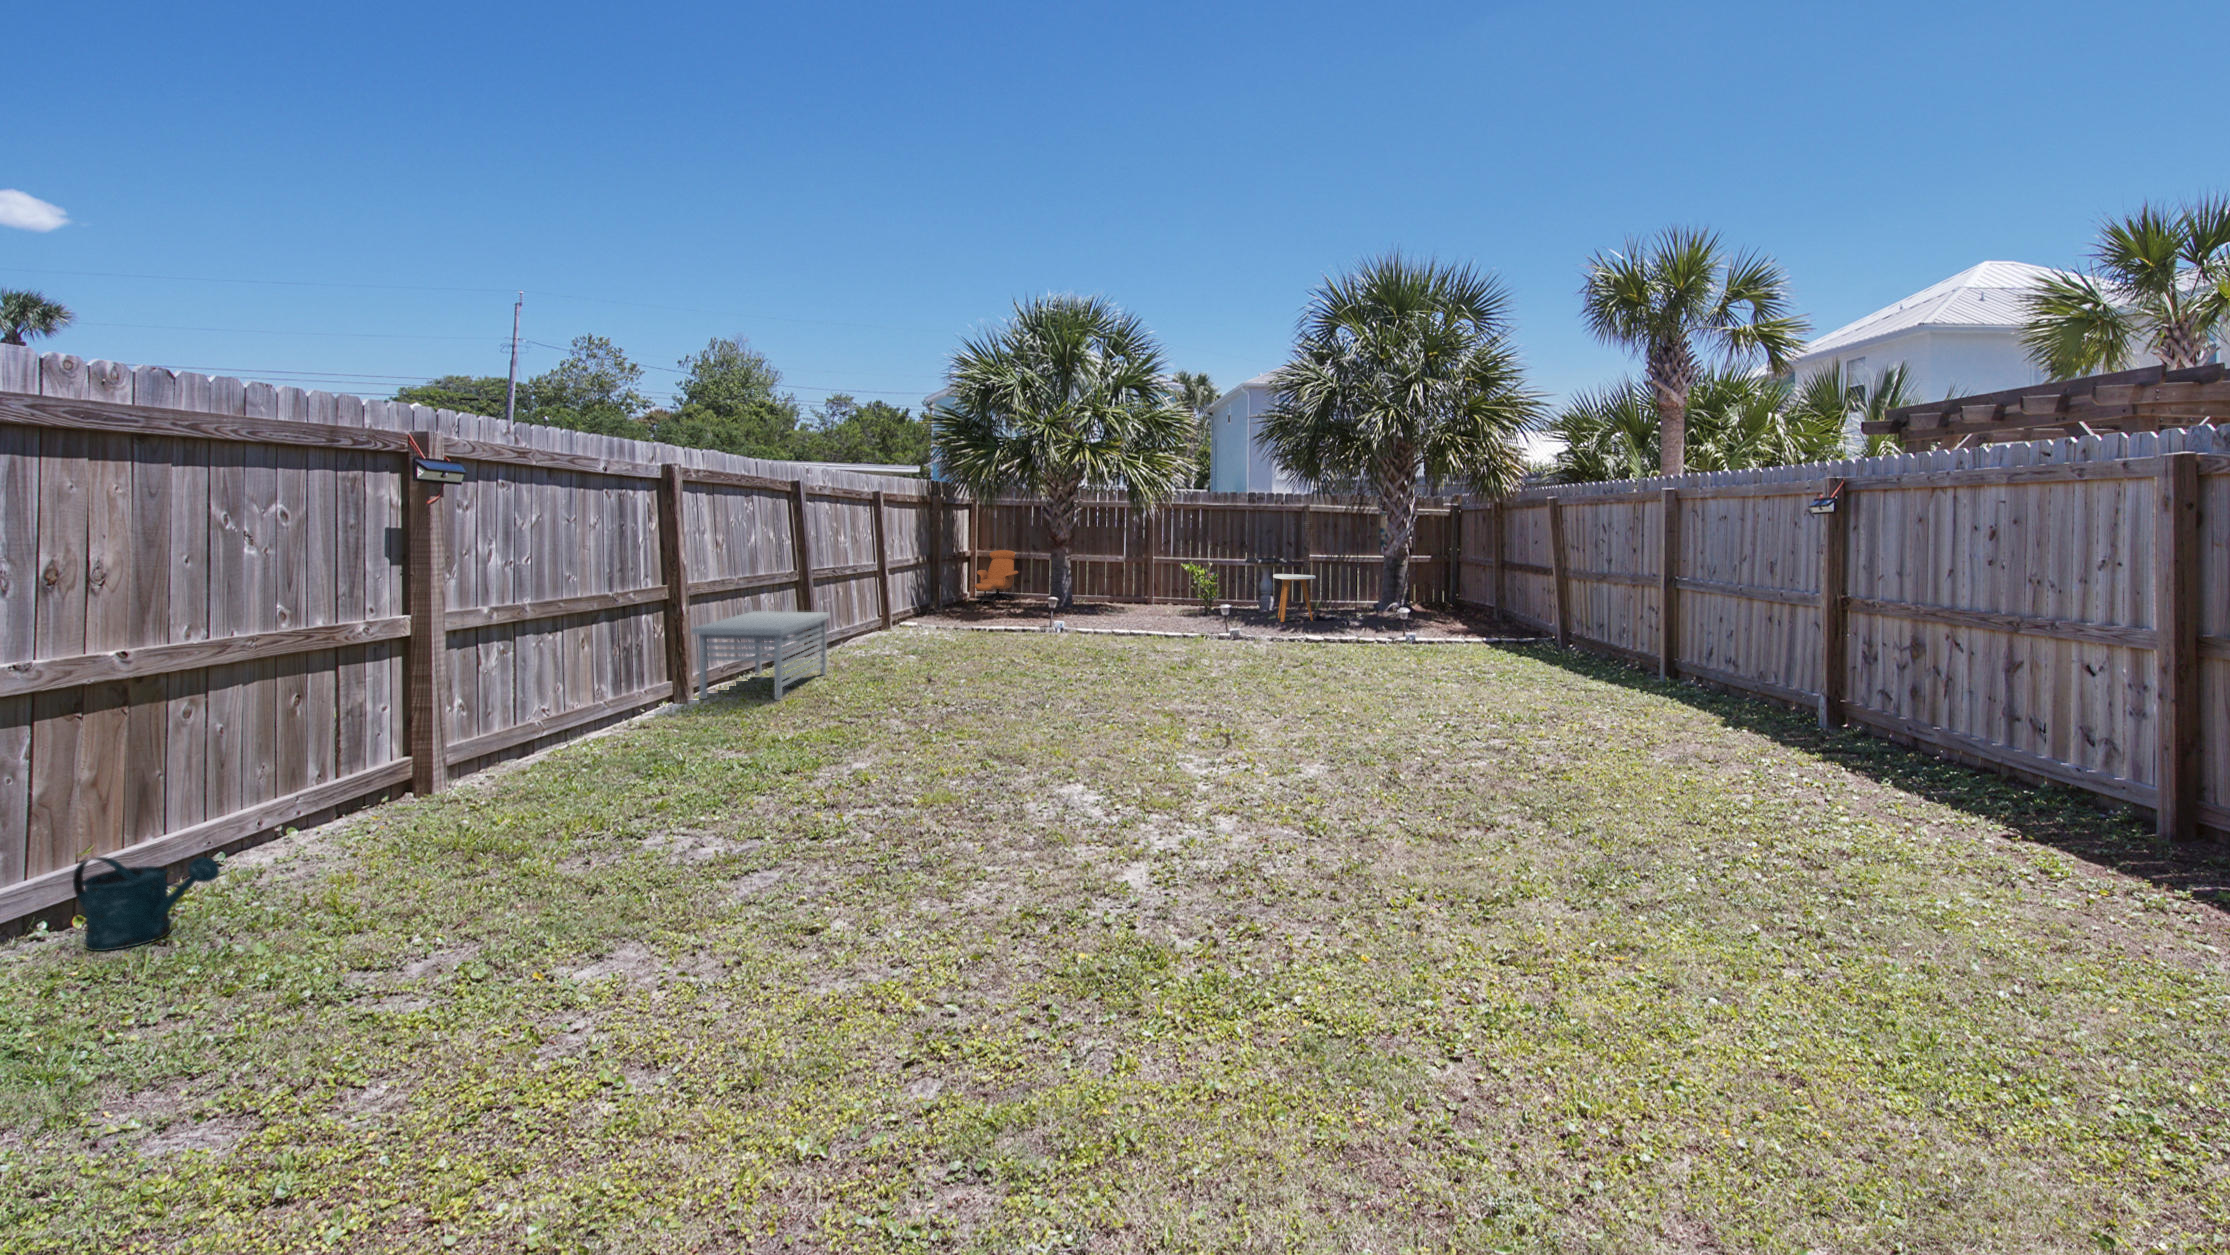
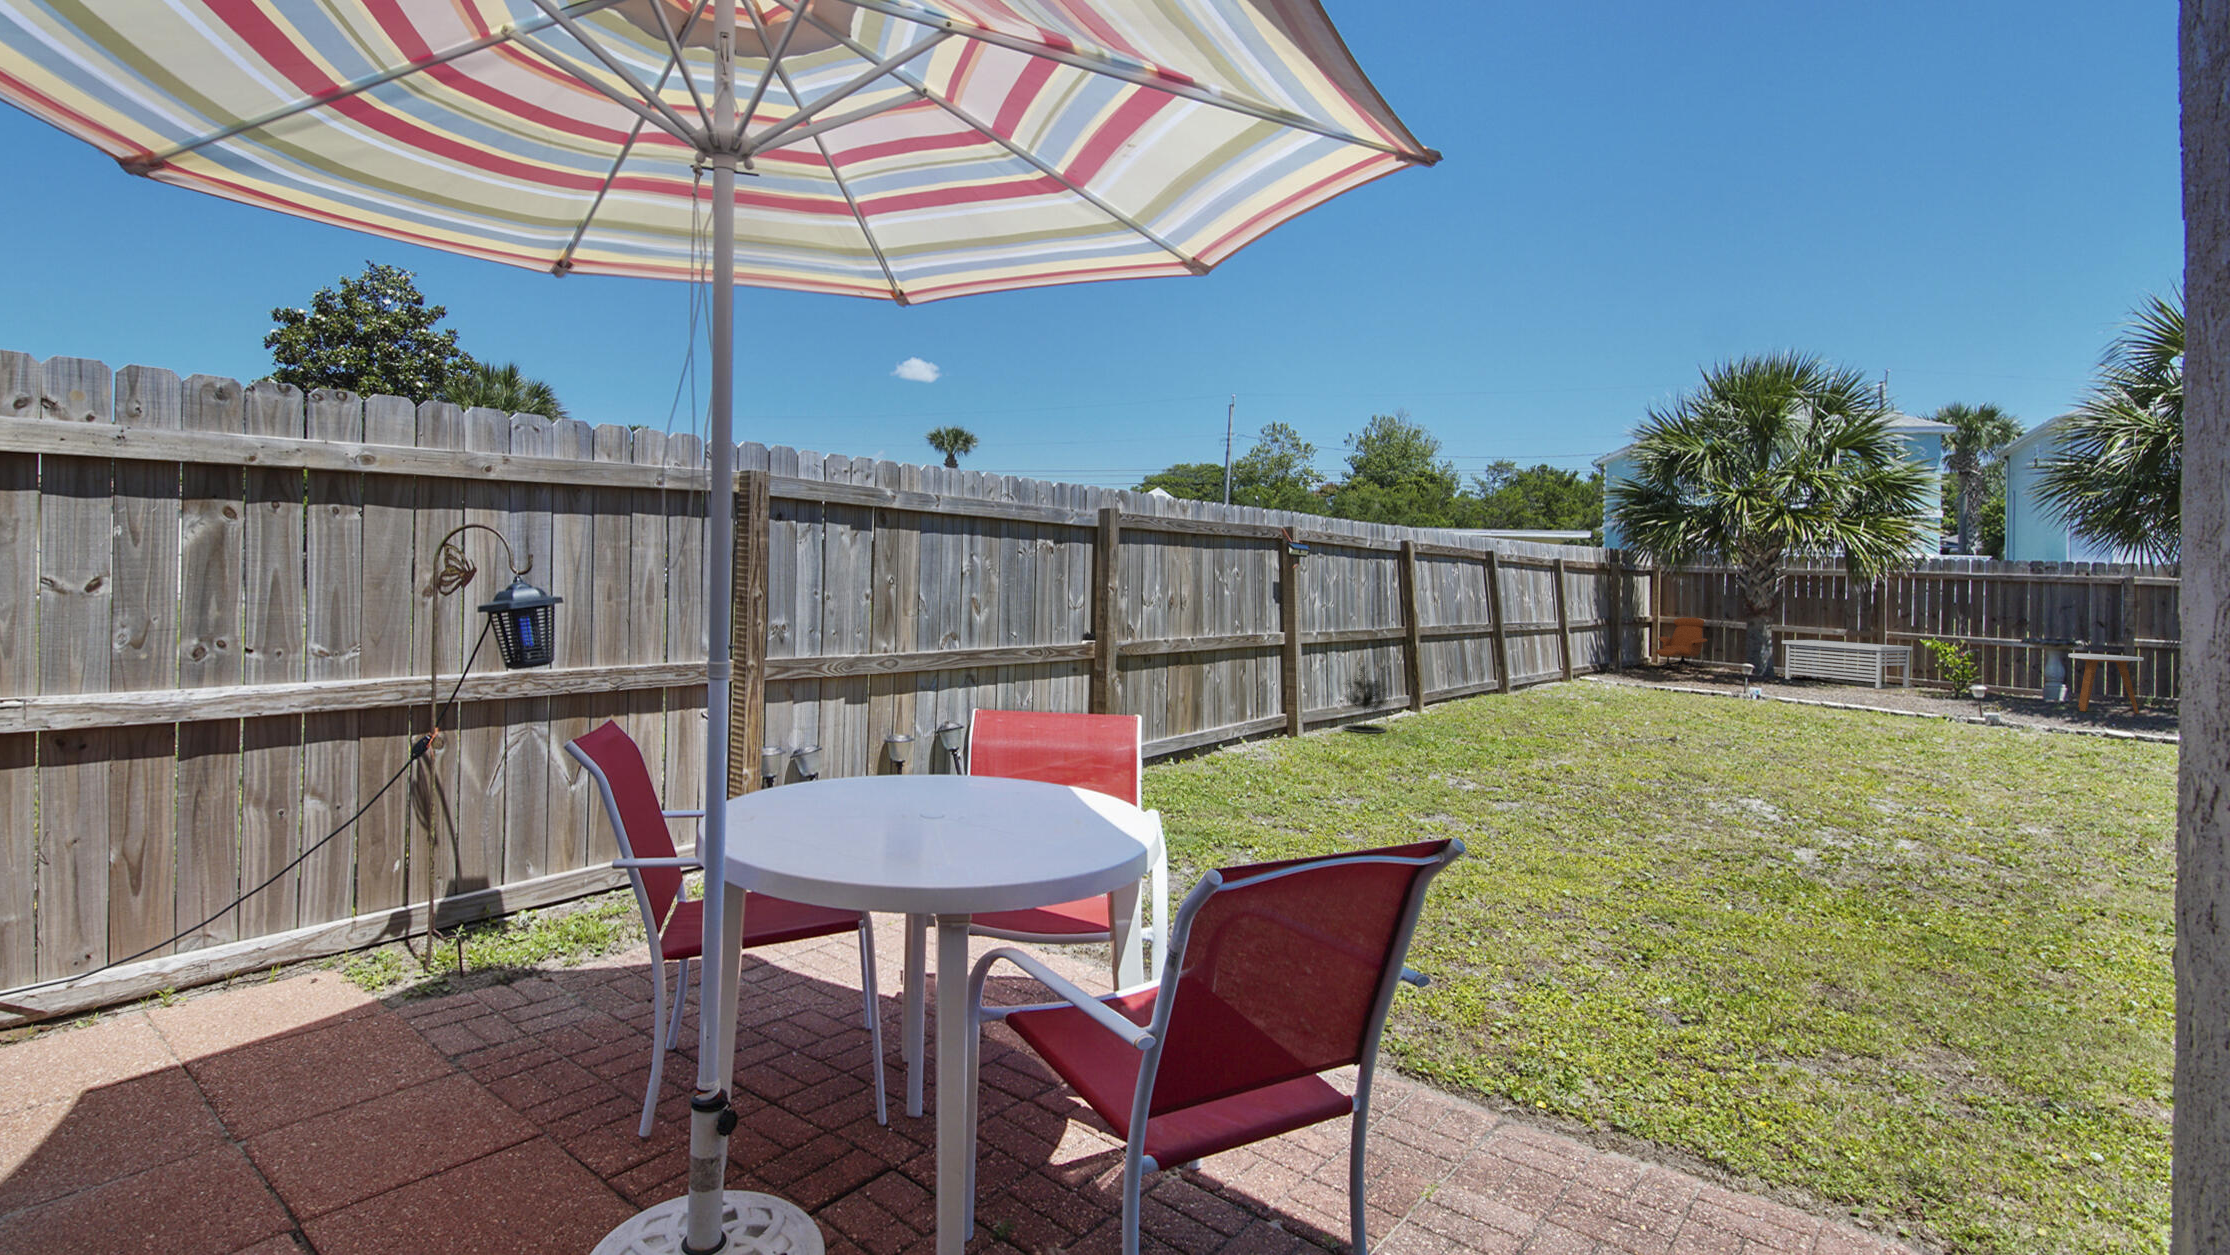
storage bench: present [691,611,830,700] -> present [1782,640,1913,689]
potted tree: none [547,637,635,755] -> present [1343,665,1388,733]
watering can: present [73,857,220,951] -> none [1183,730,1239,773]

